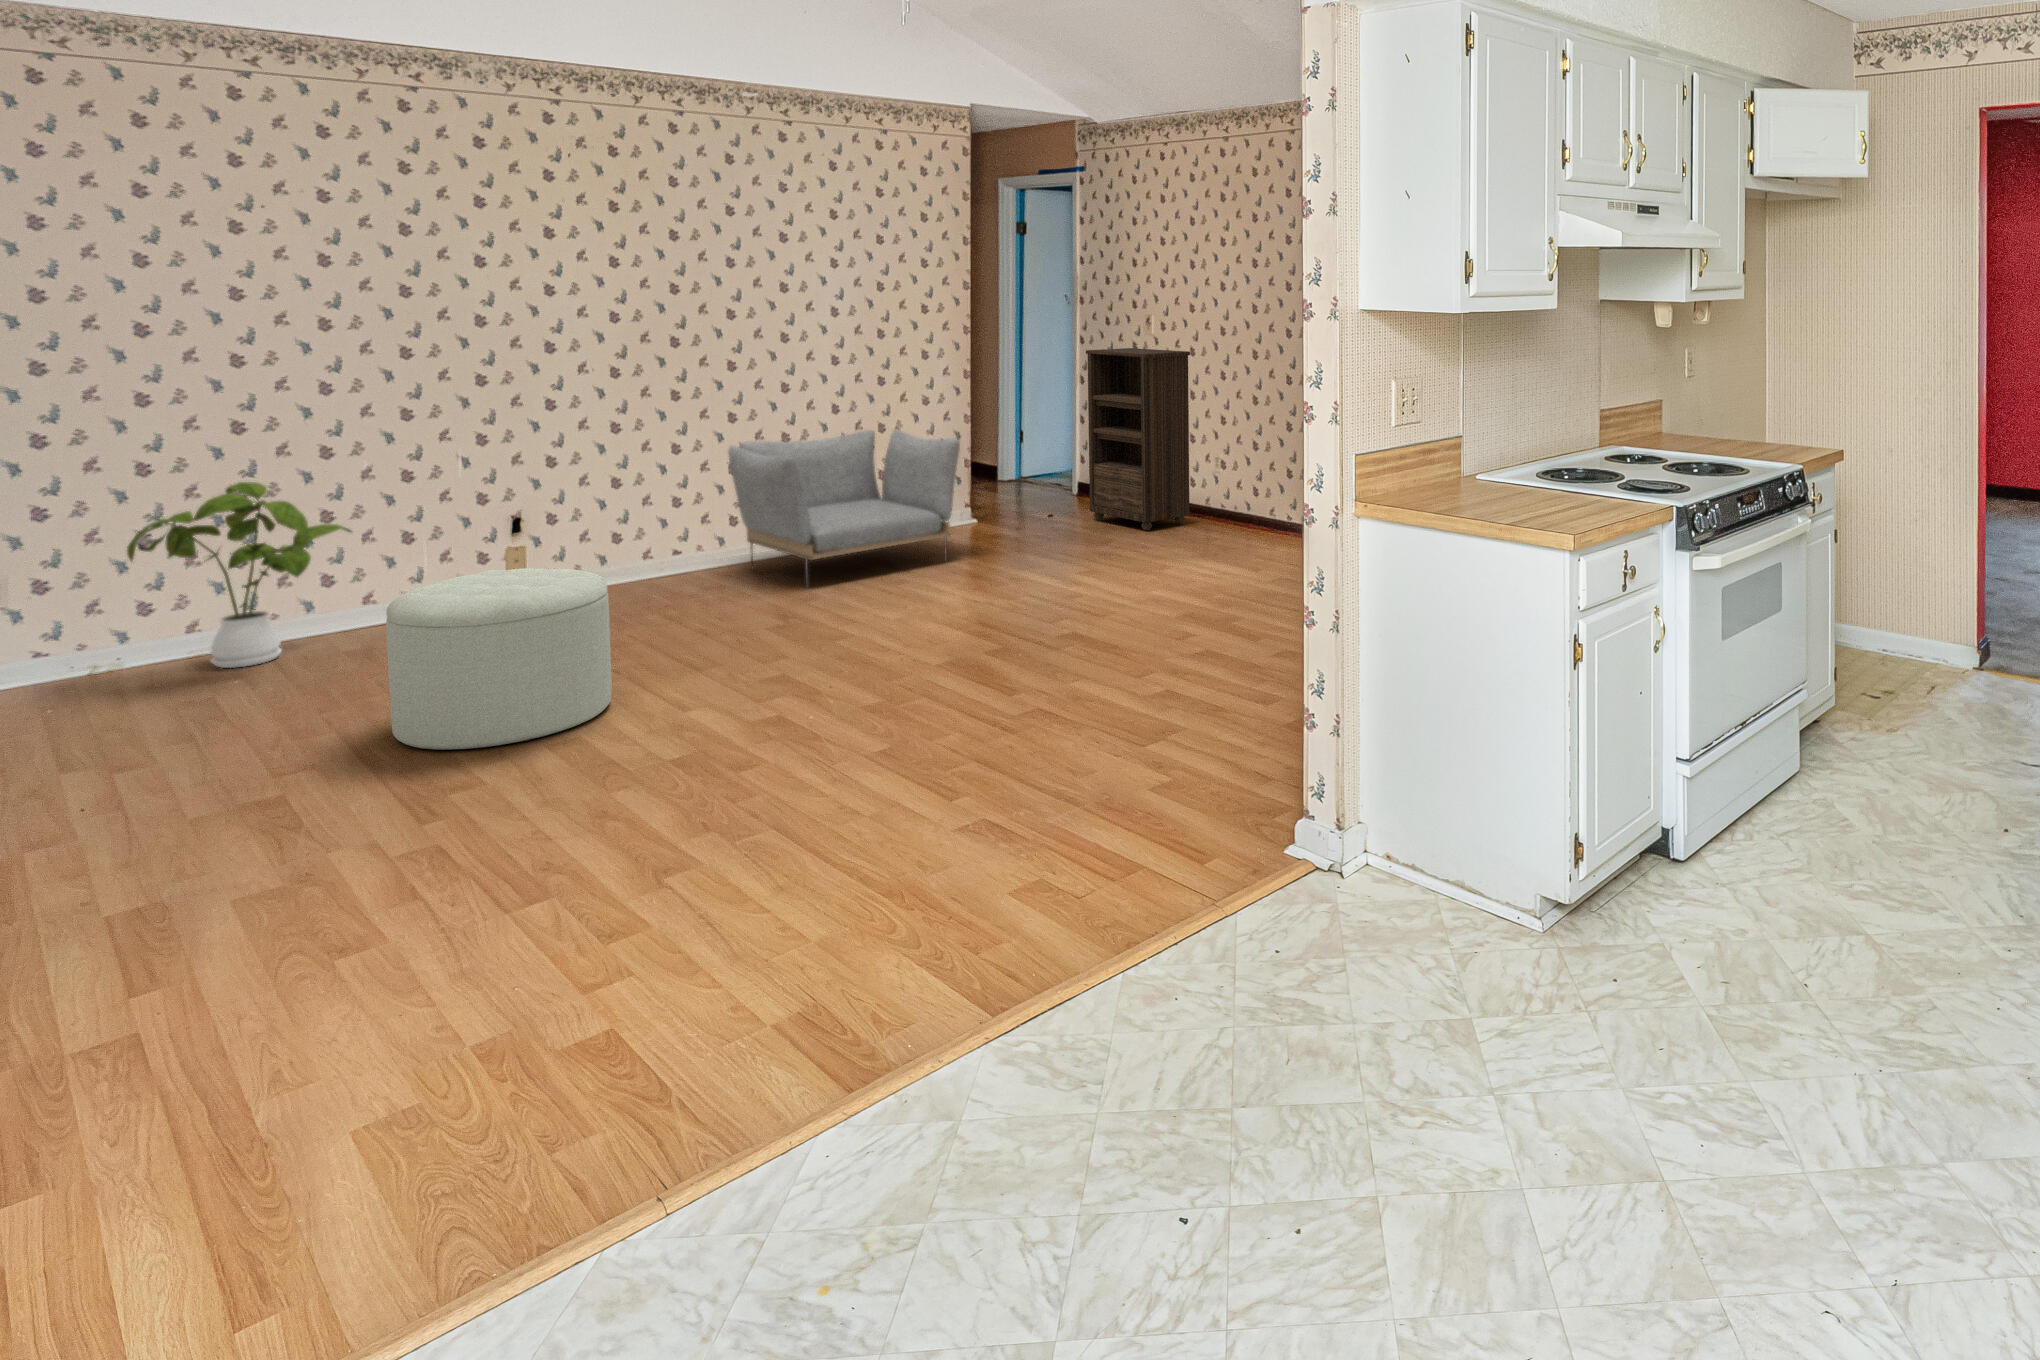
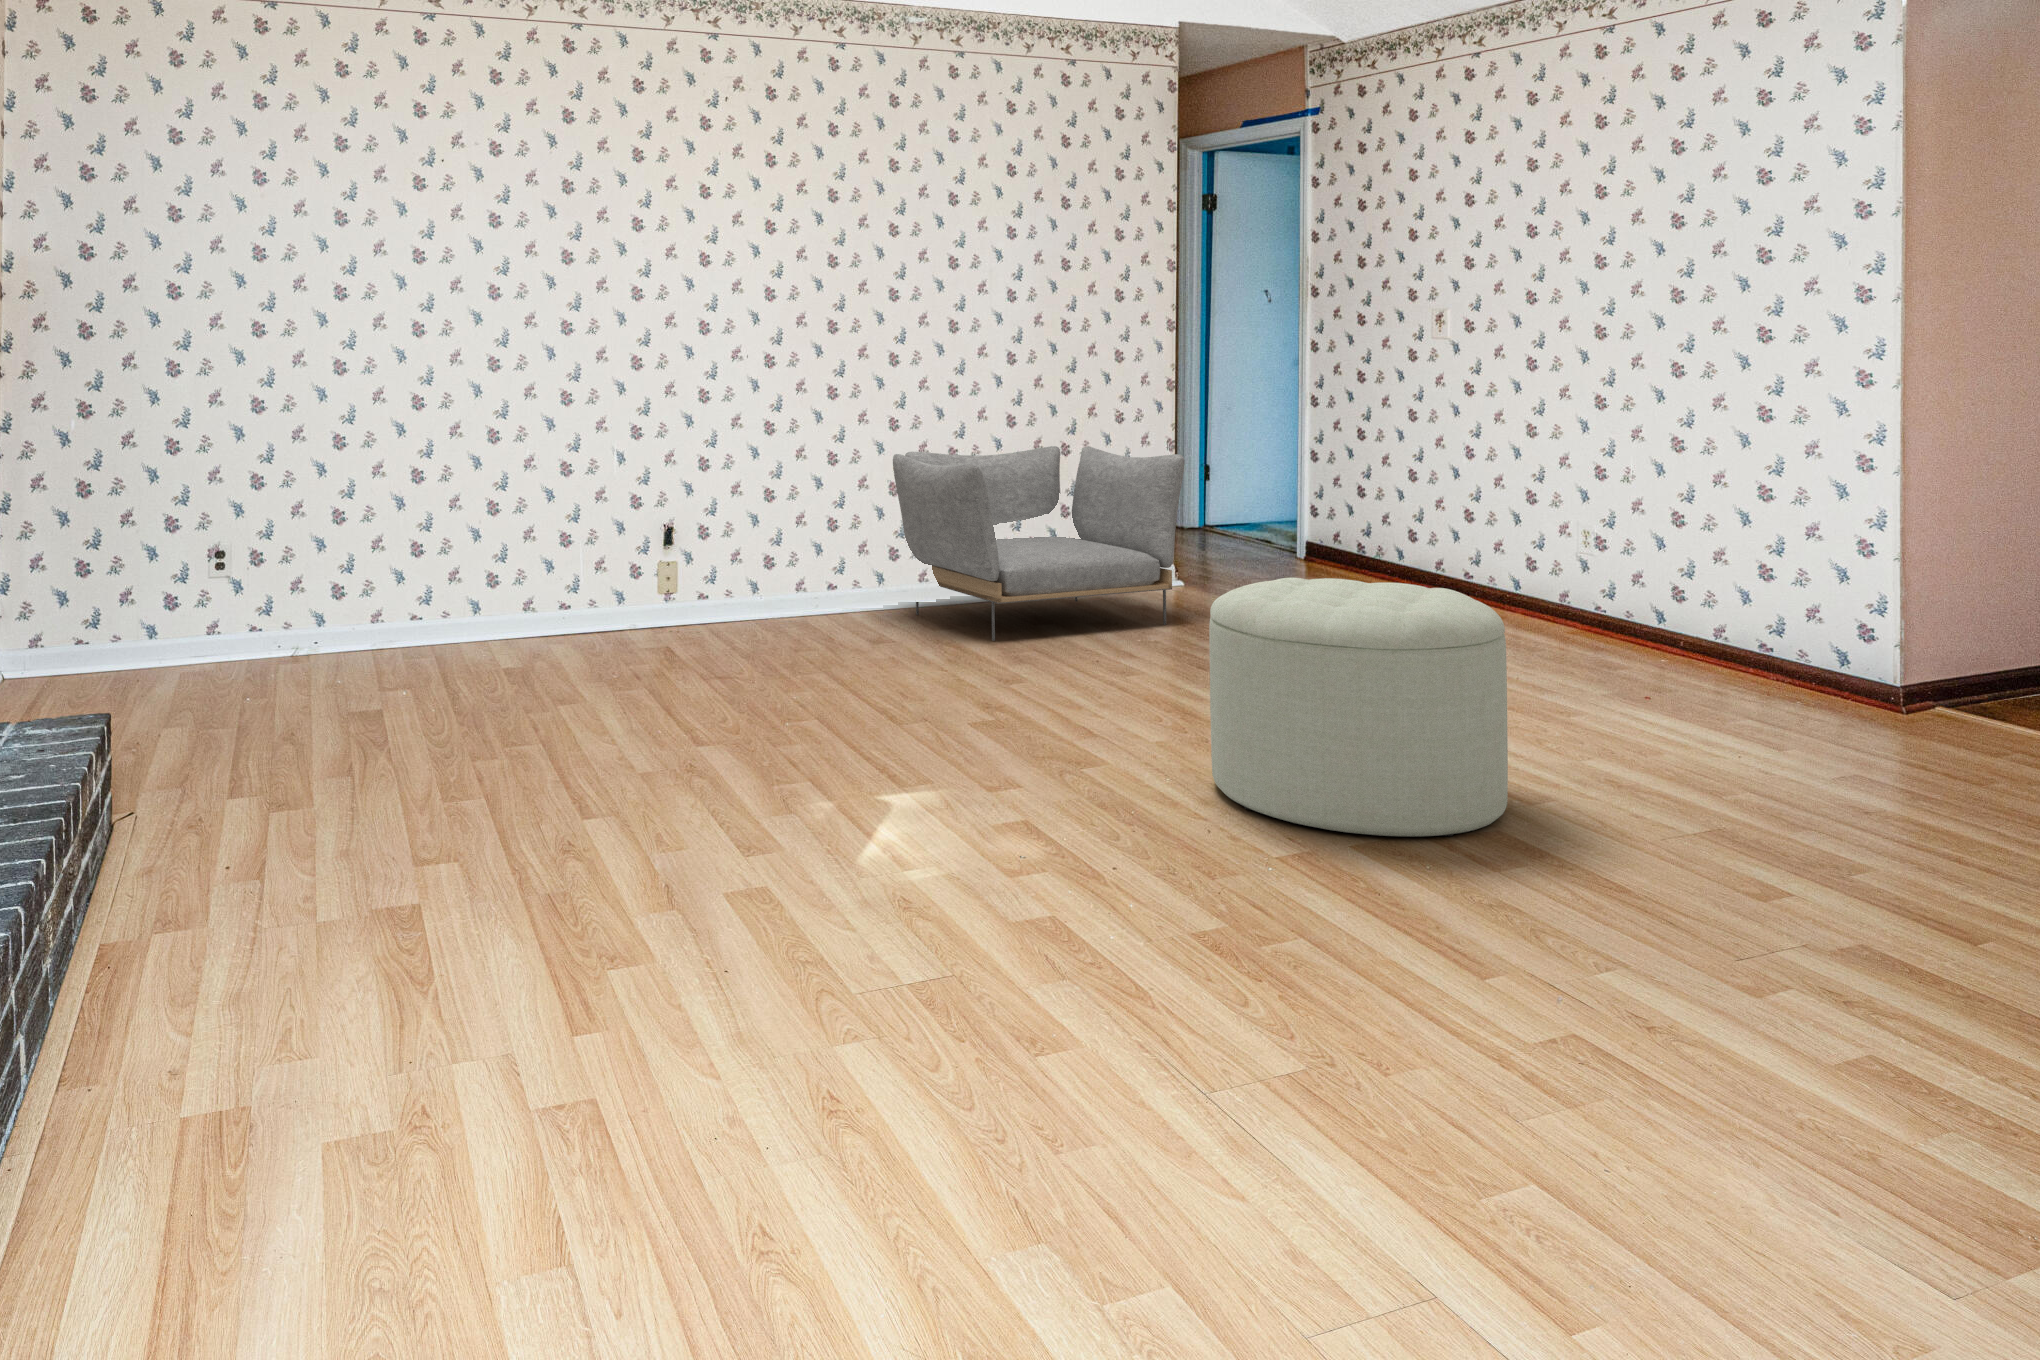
bookshelf: present [1086,348,1190,530] -> none [1339,345,1511,607]
house plant: present [127,482,351,668] -> none [318,457,513,667]
ottoman: present [386,568,612,750] -> present [1209,578,1508,837]

